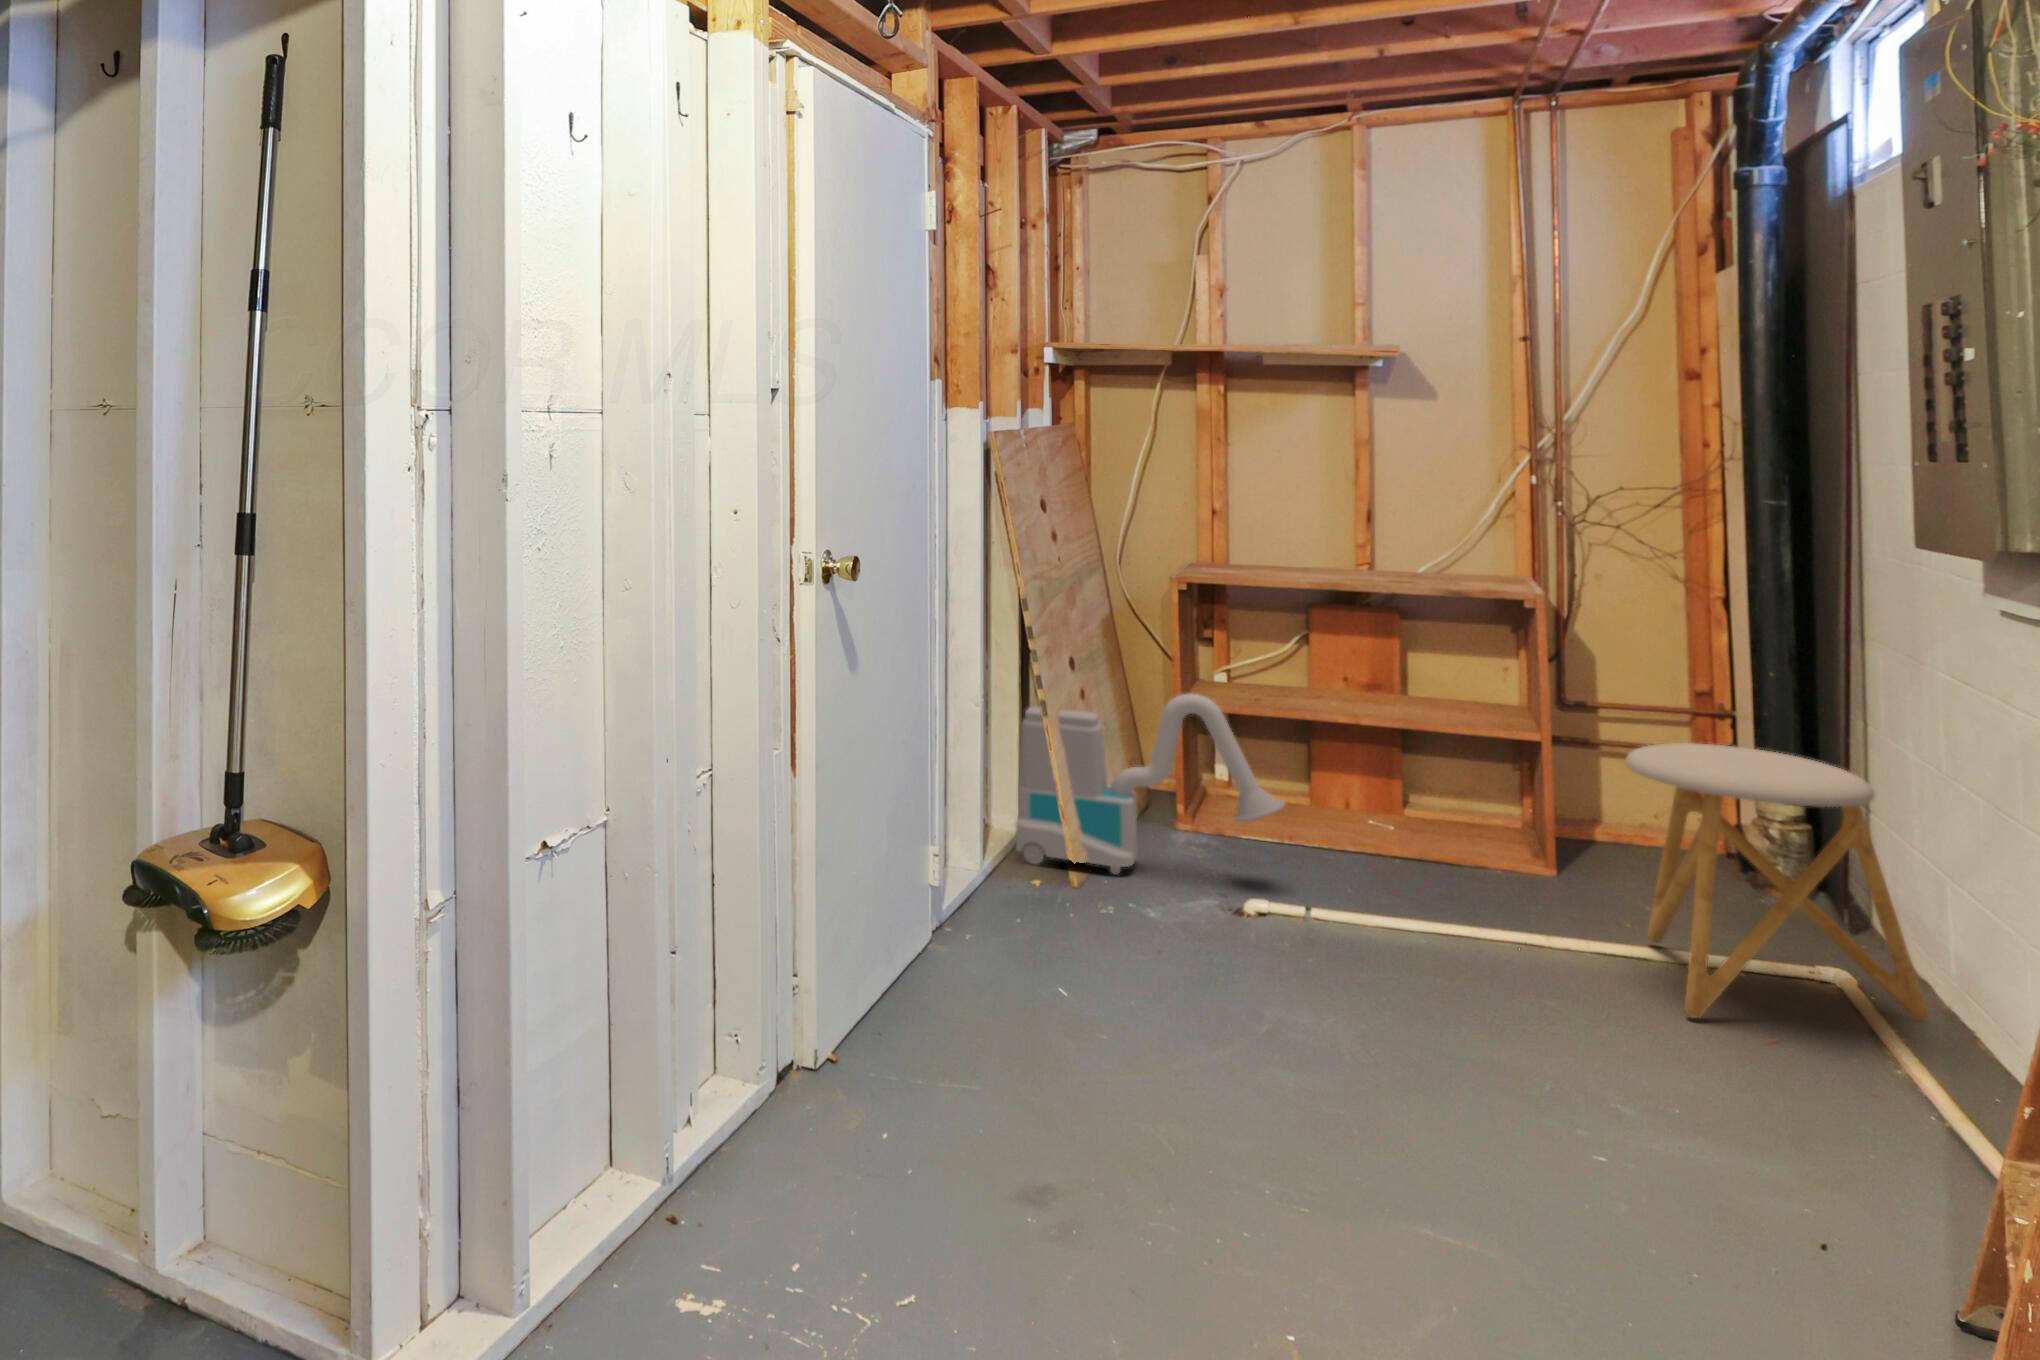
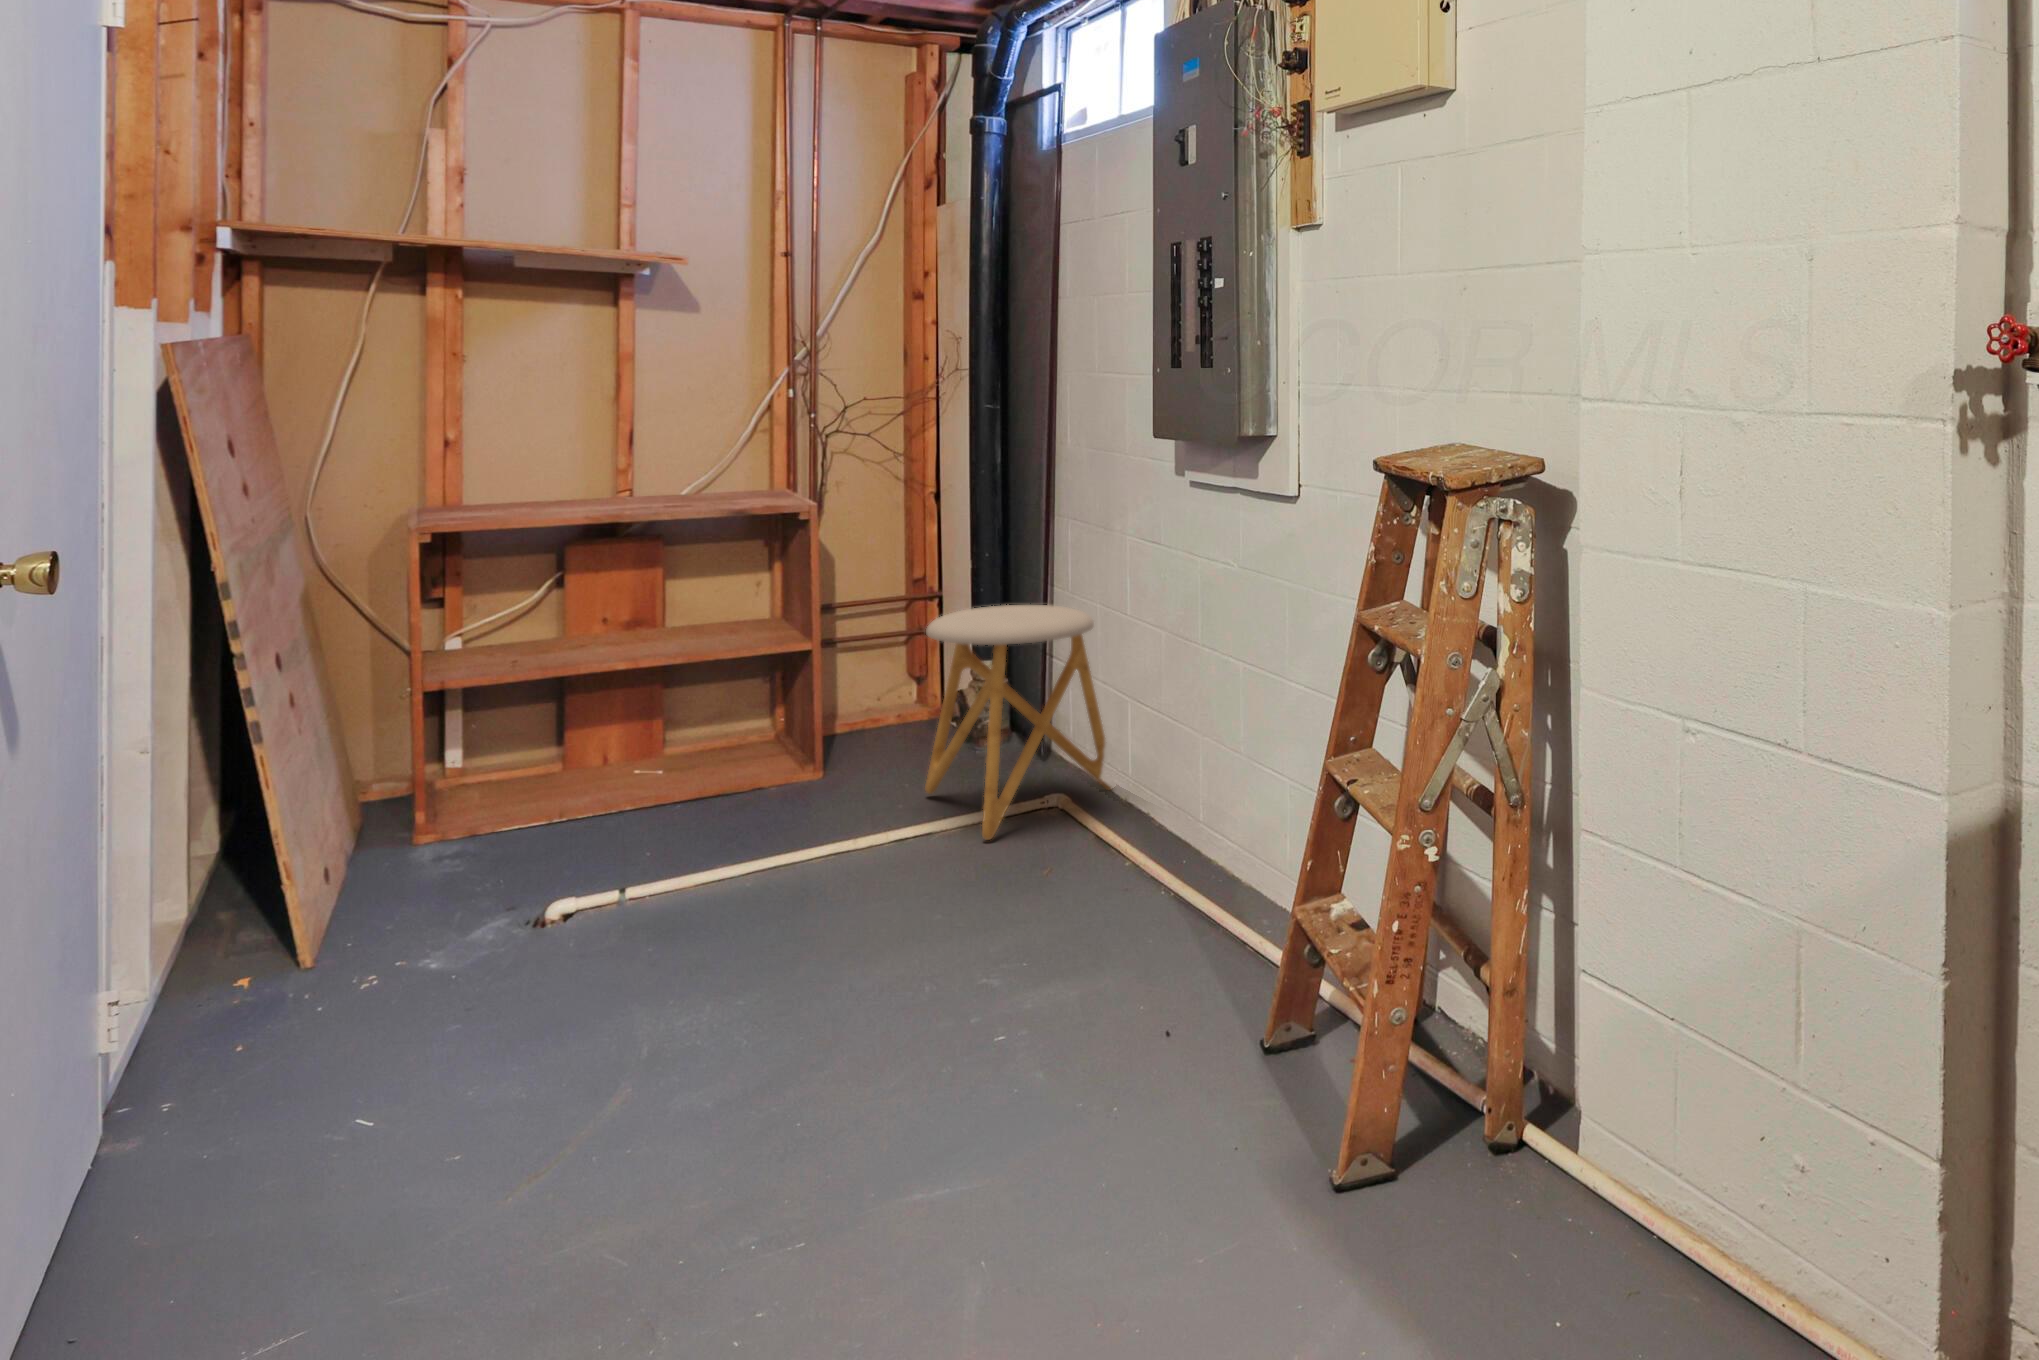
vacuum cleaner: present [1016,693,1285,875] -> none [200,655,592,935]

